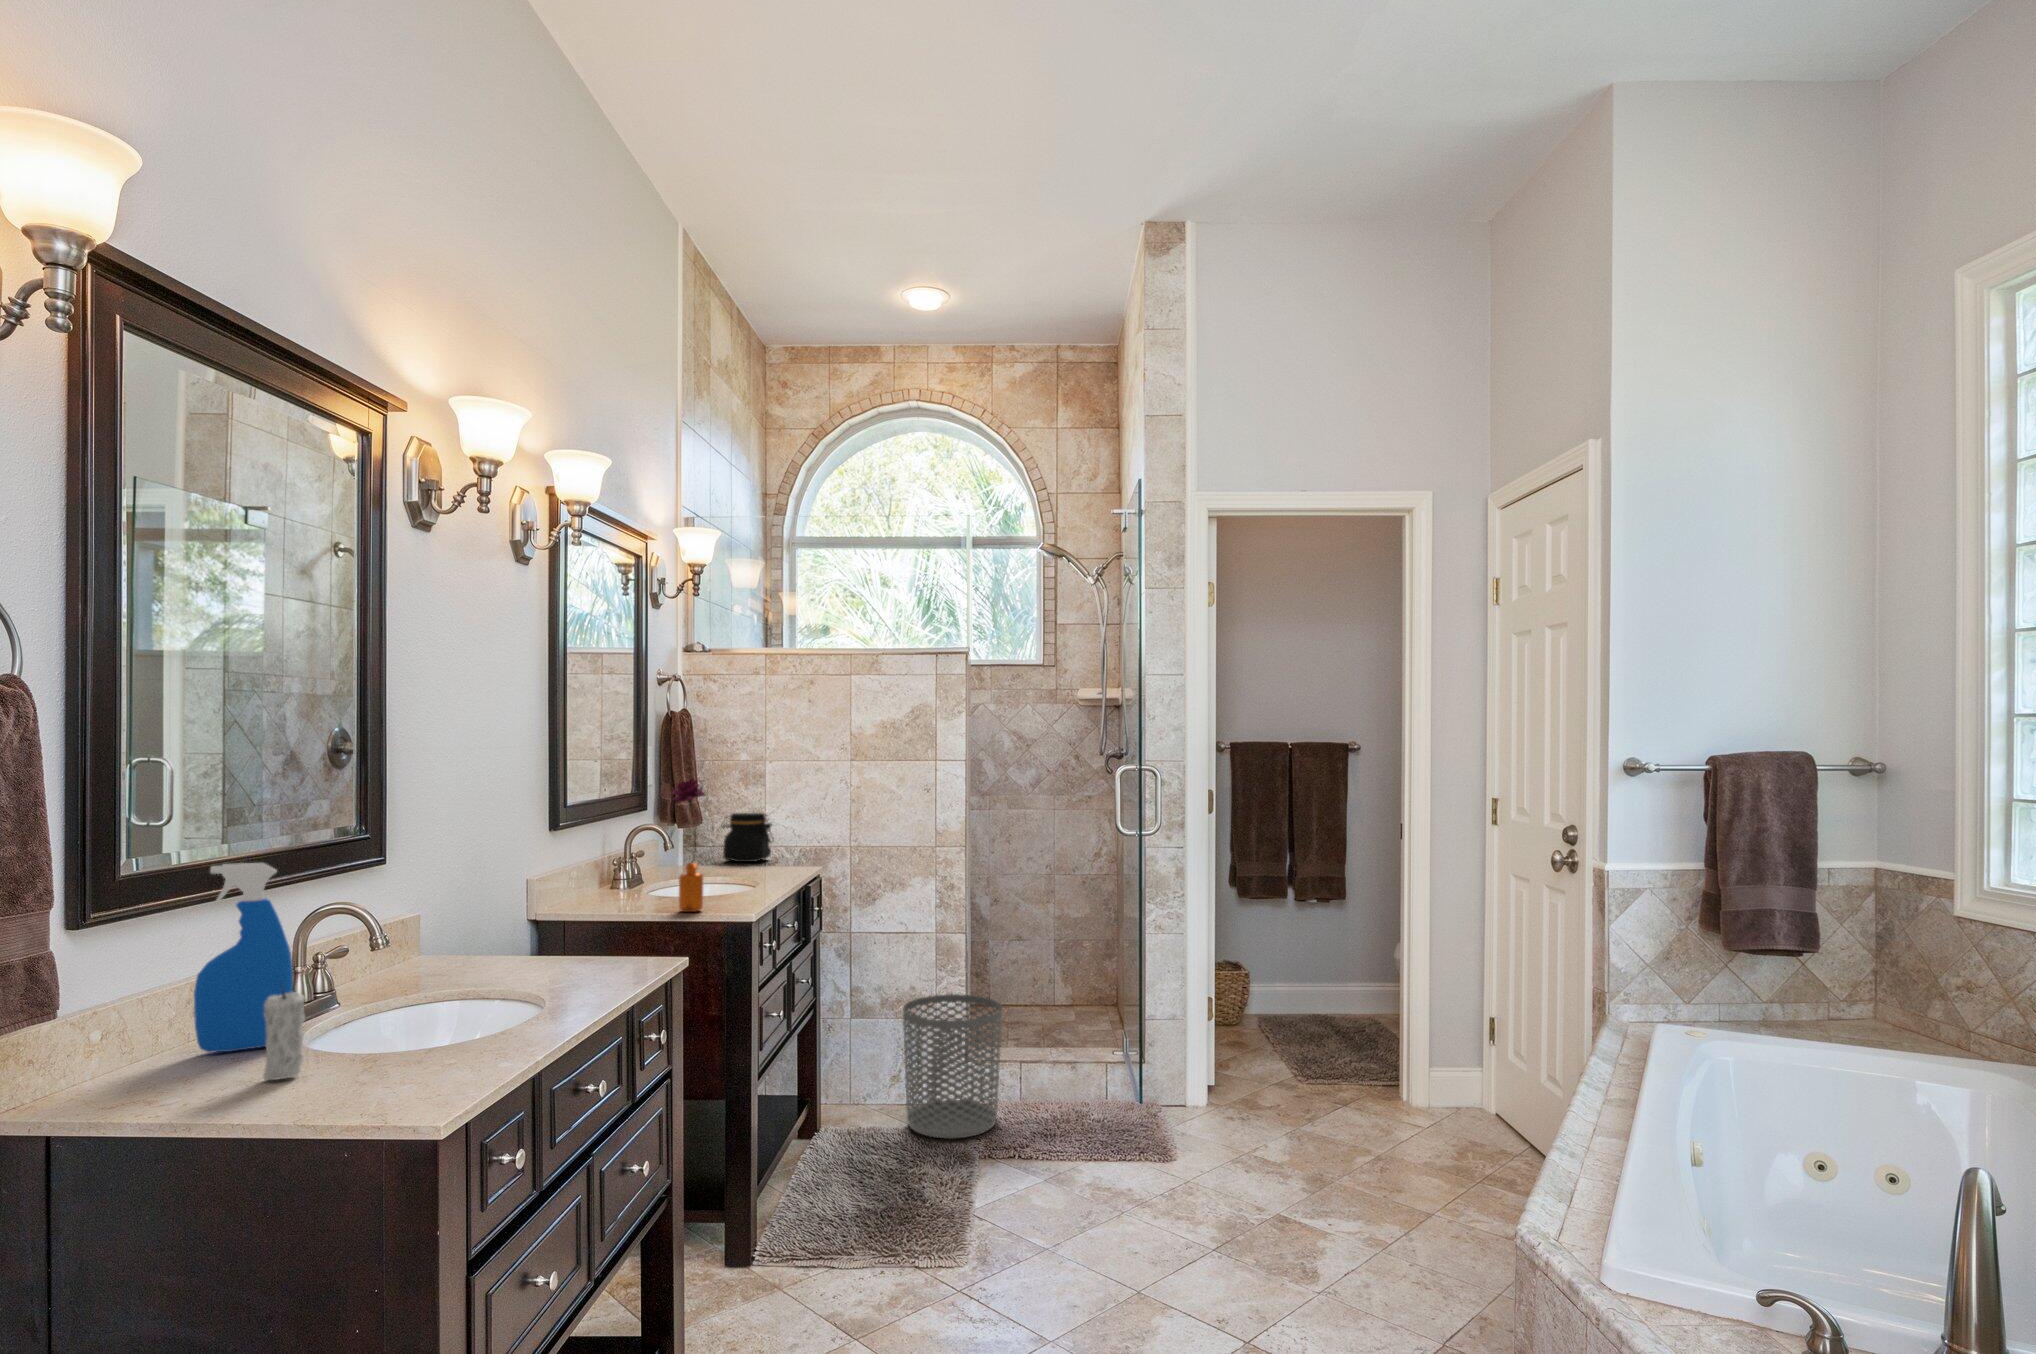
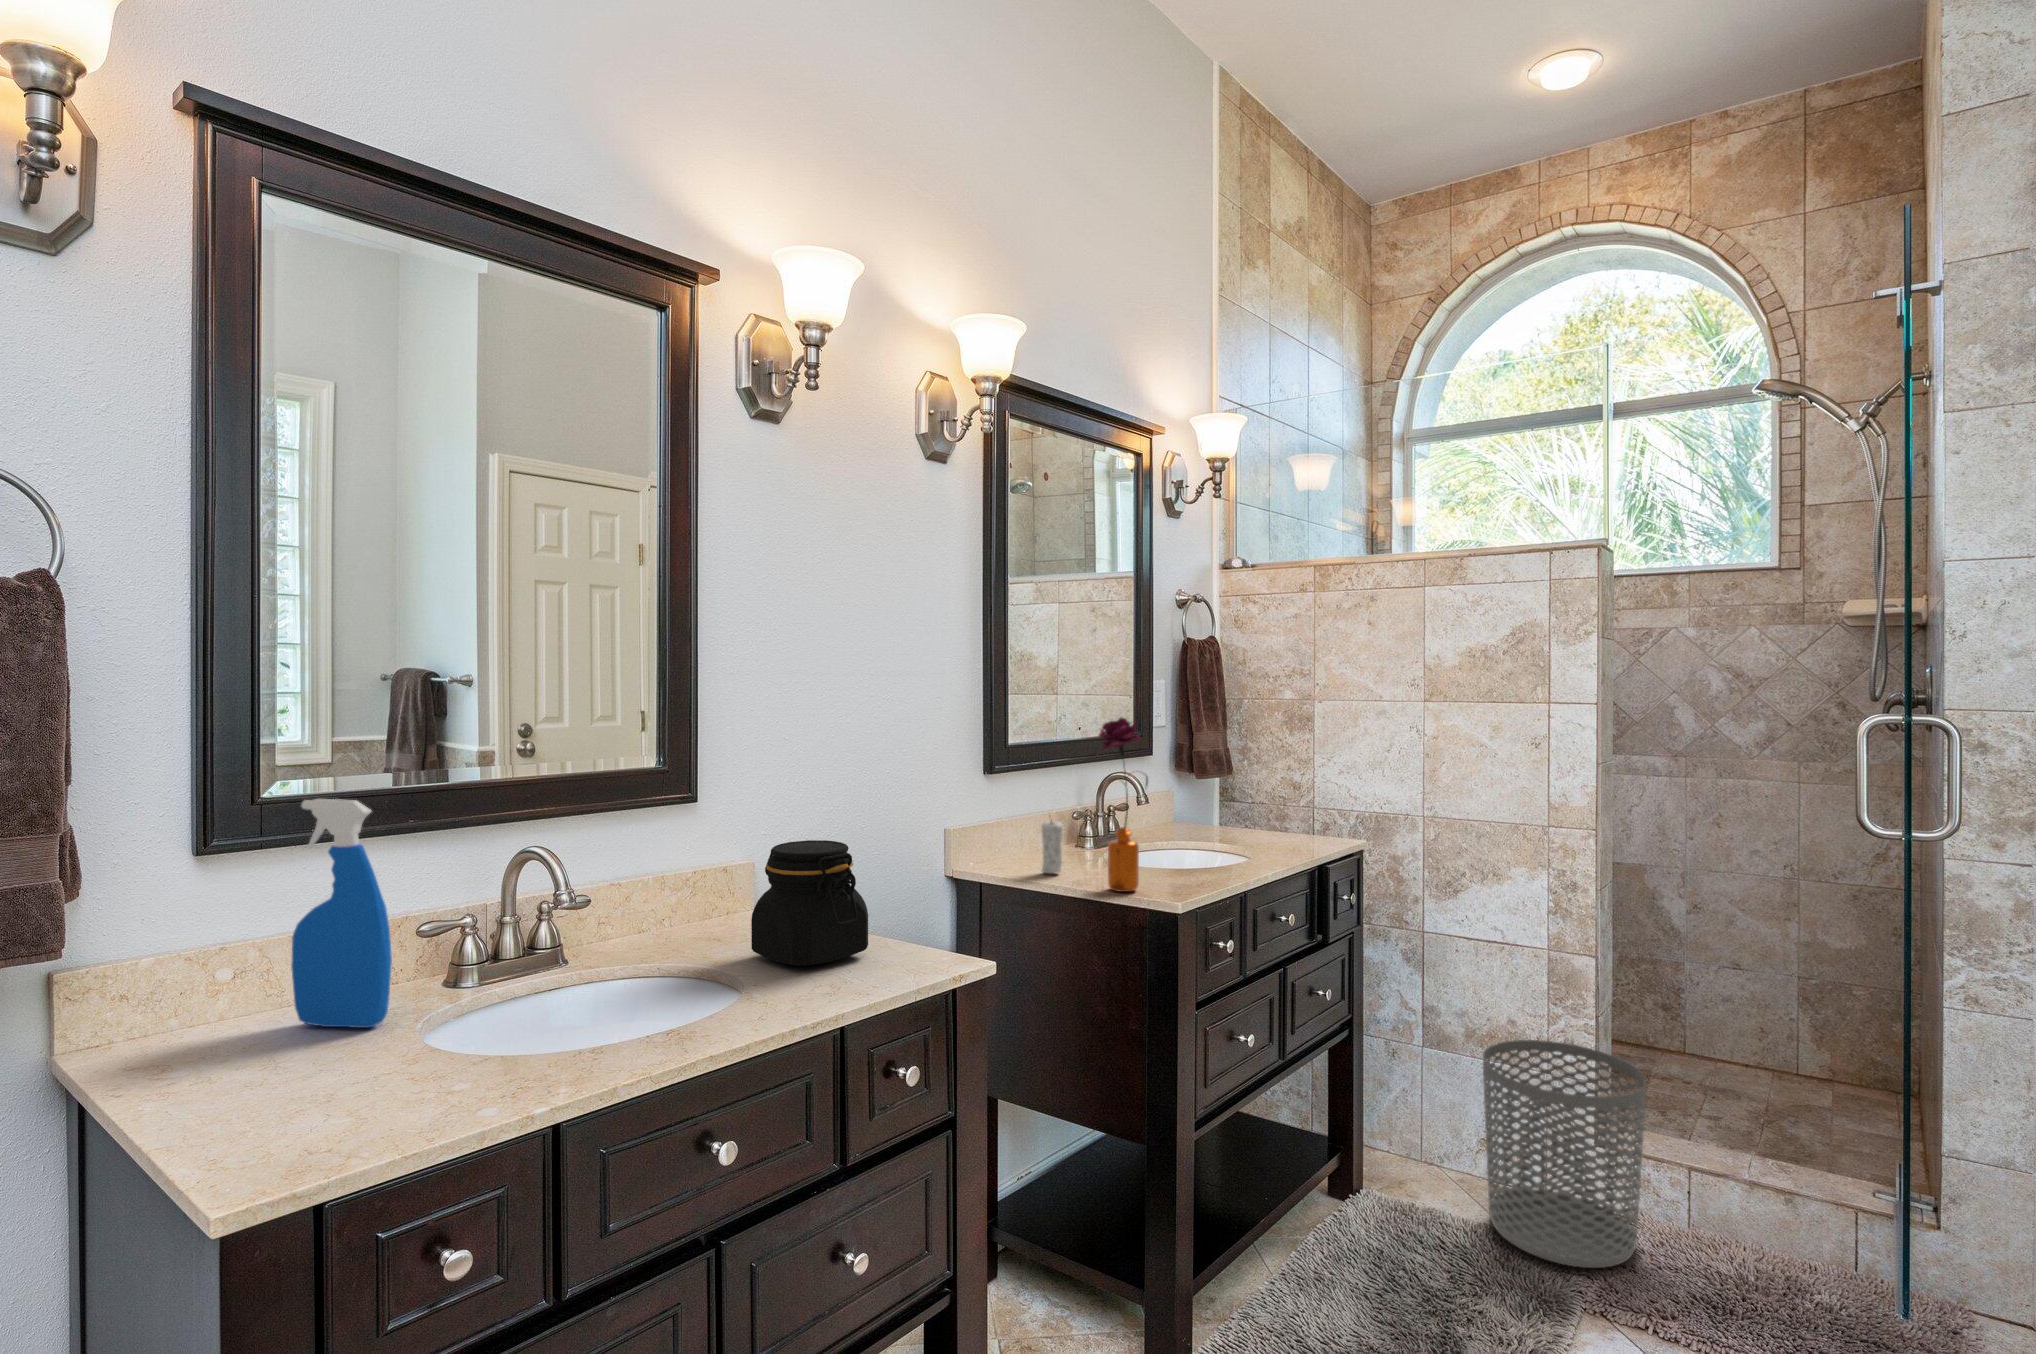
jar: present [721,812,772,862] -> present [751,840,868,966]
candle: present [263,982,305,1080] -> present [1041,821,1063,873]

